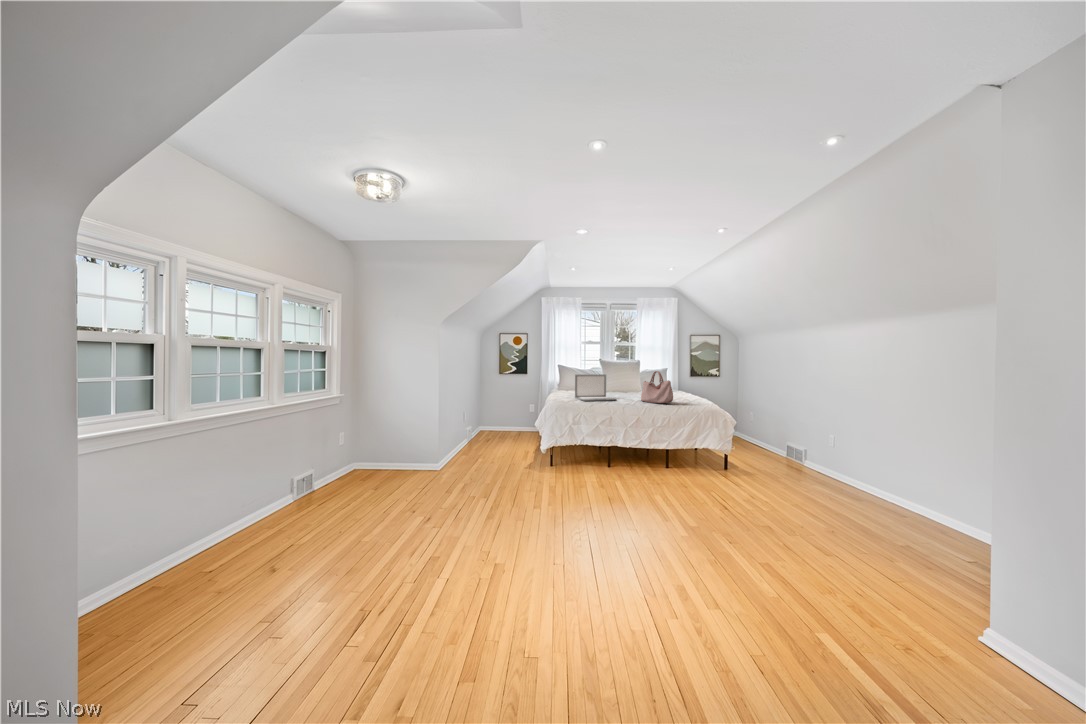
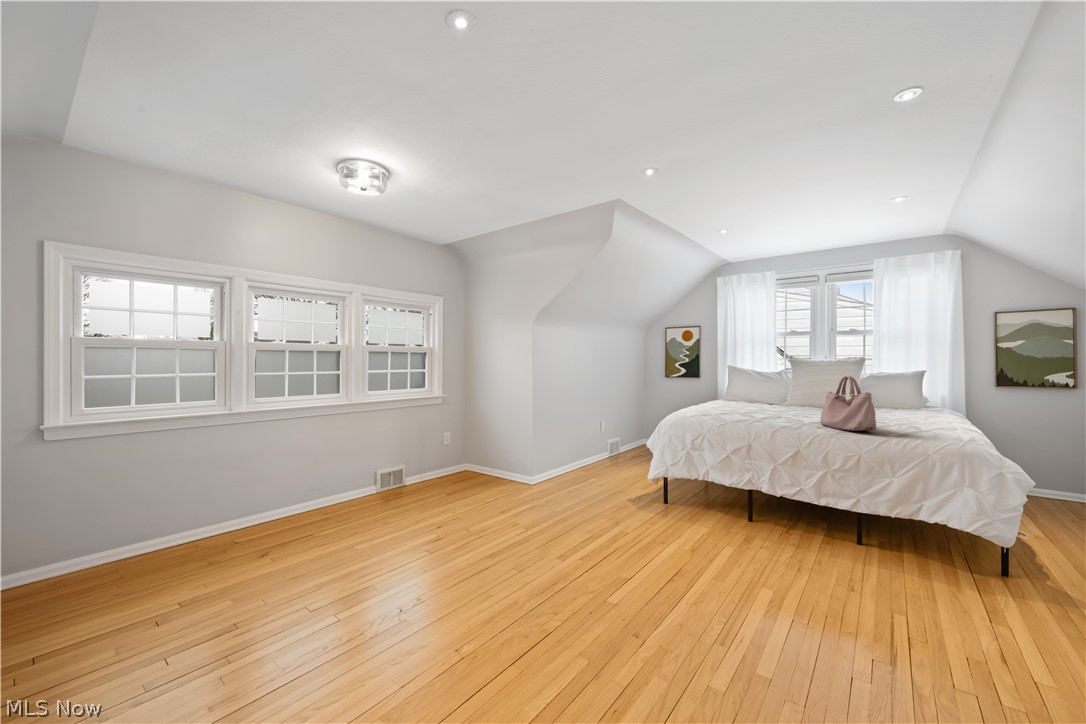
laptop: present [575,375,617,401] -> none [716,380,776,420]

